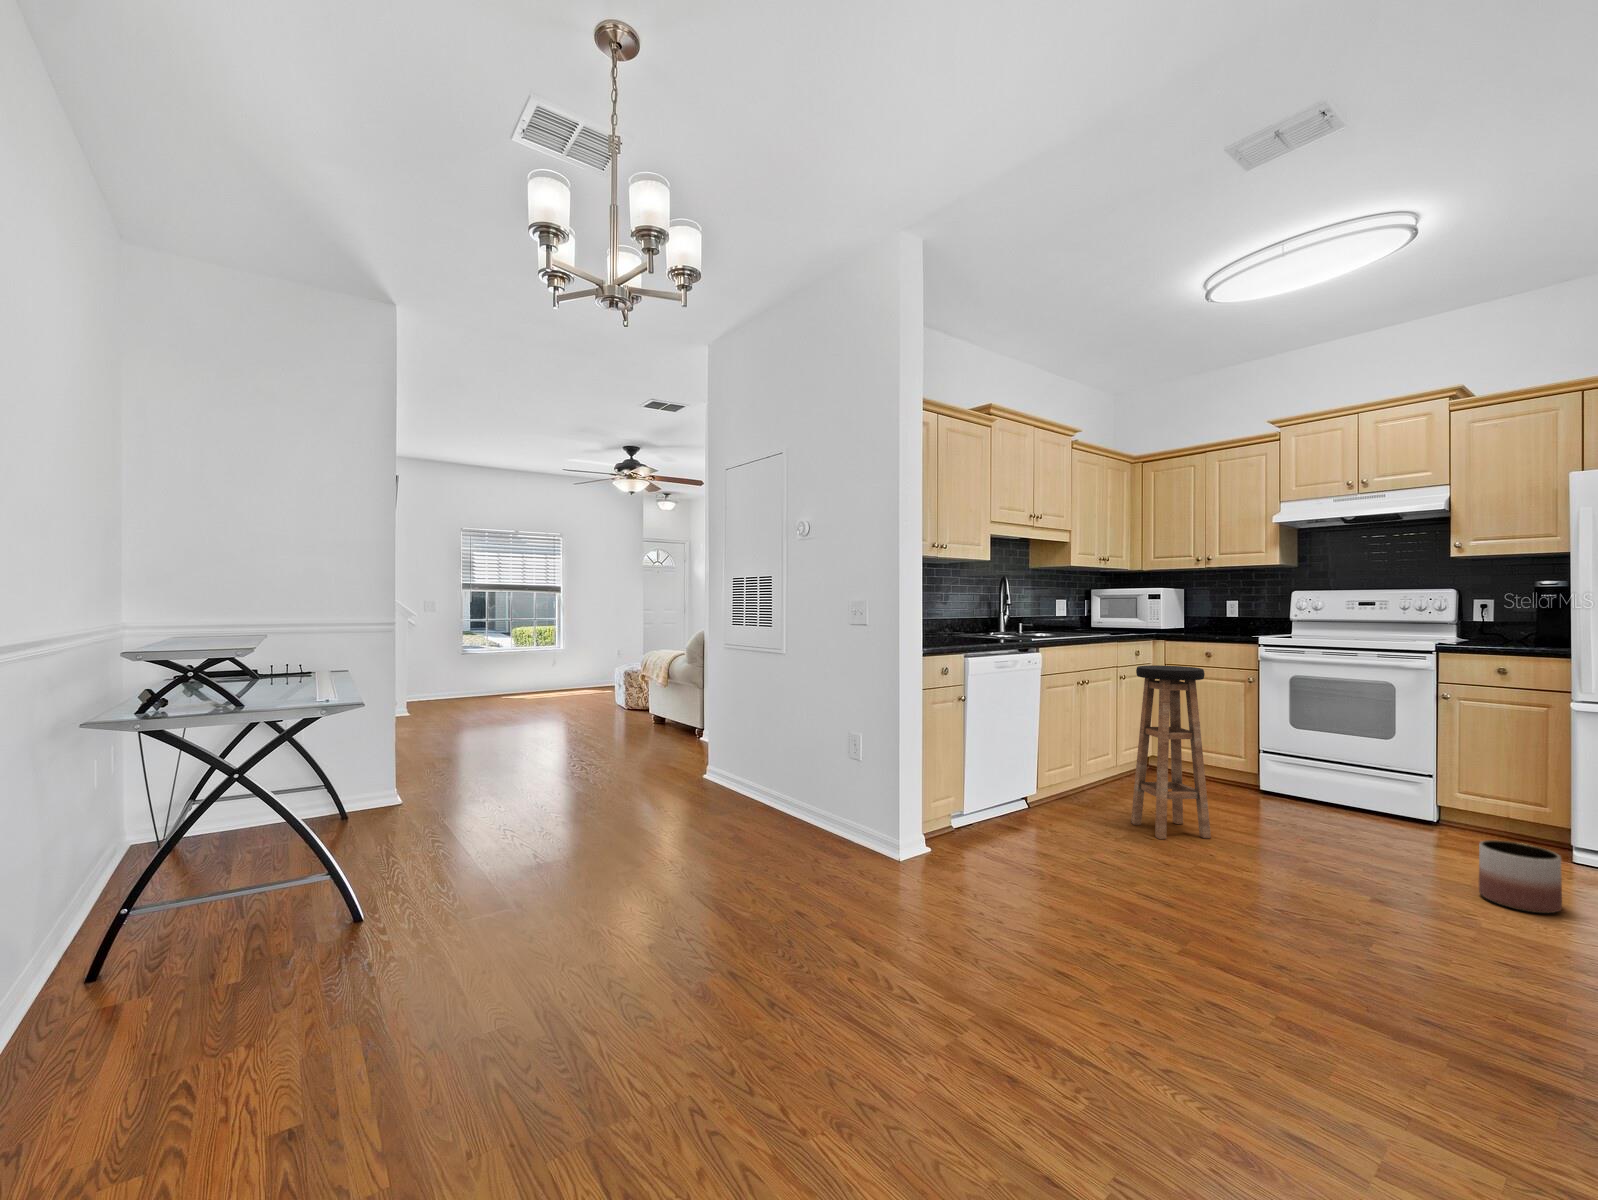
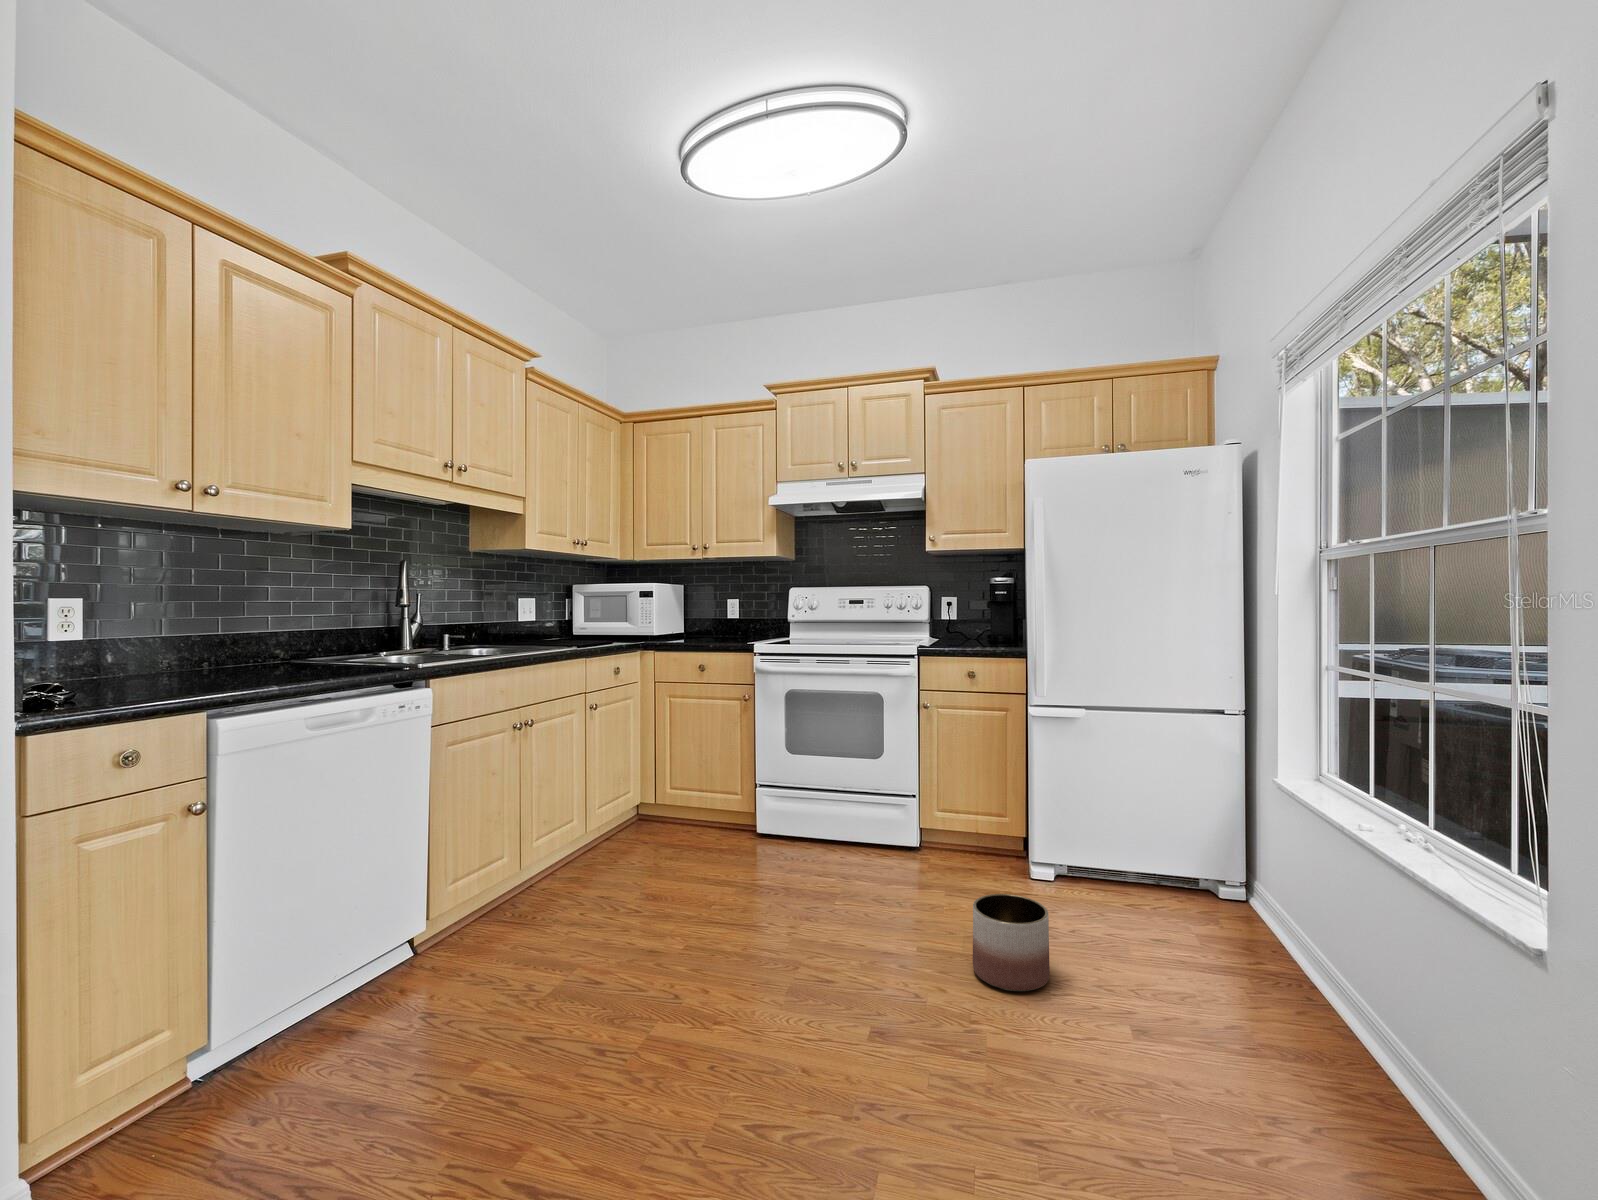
bar stool: present [1131,665,1211,839] -> none [576,694,681,970]

